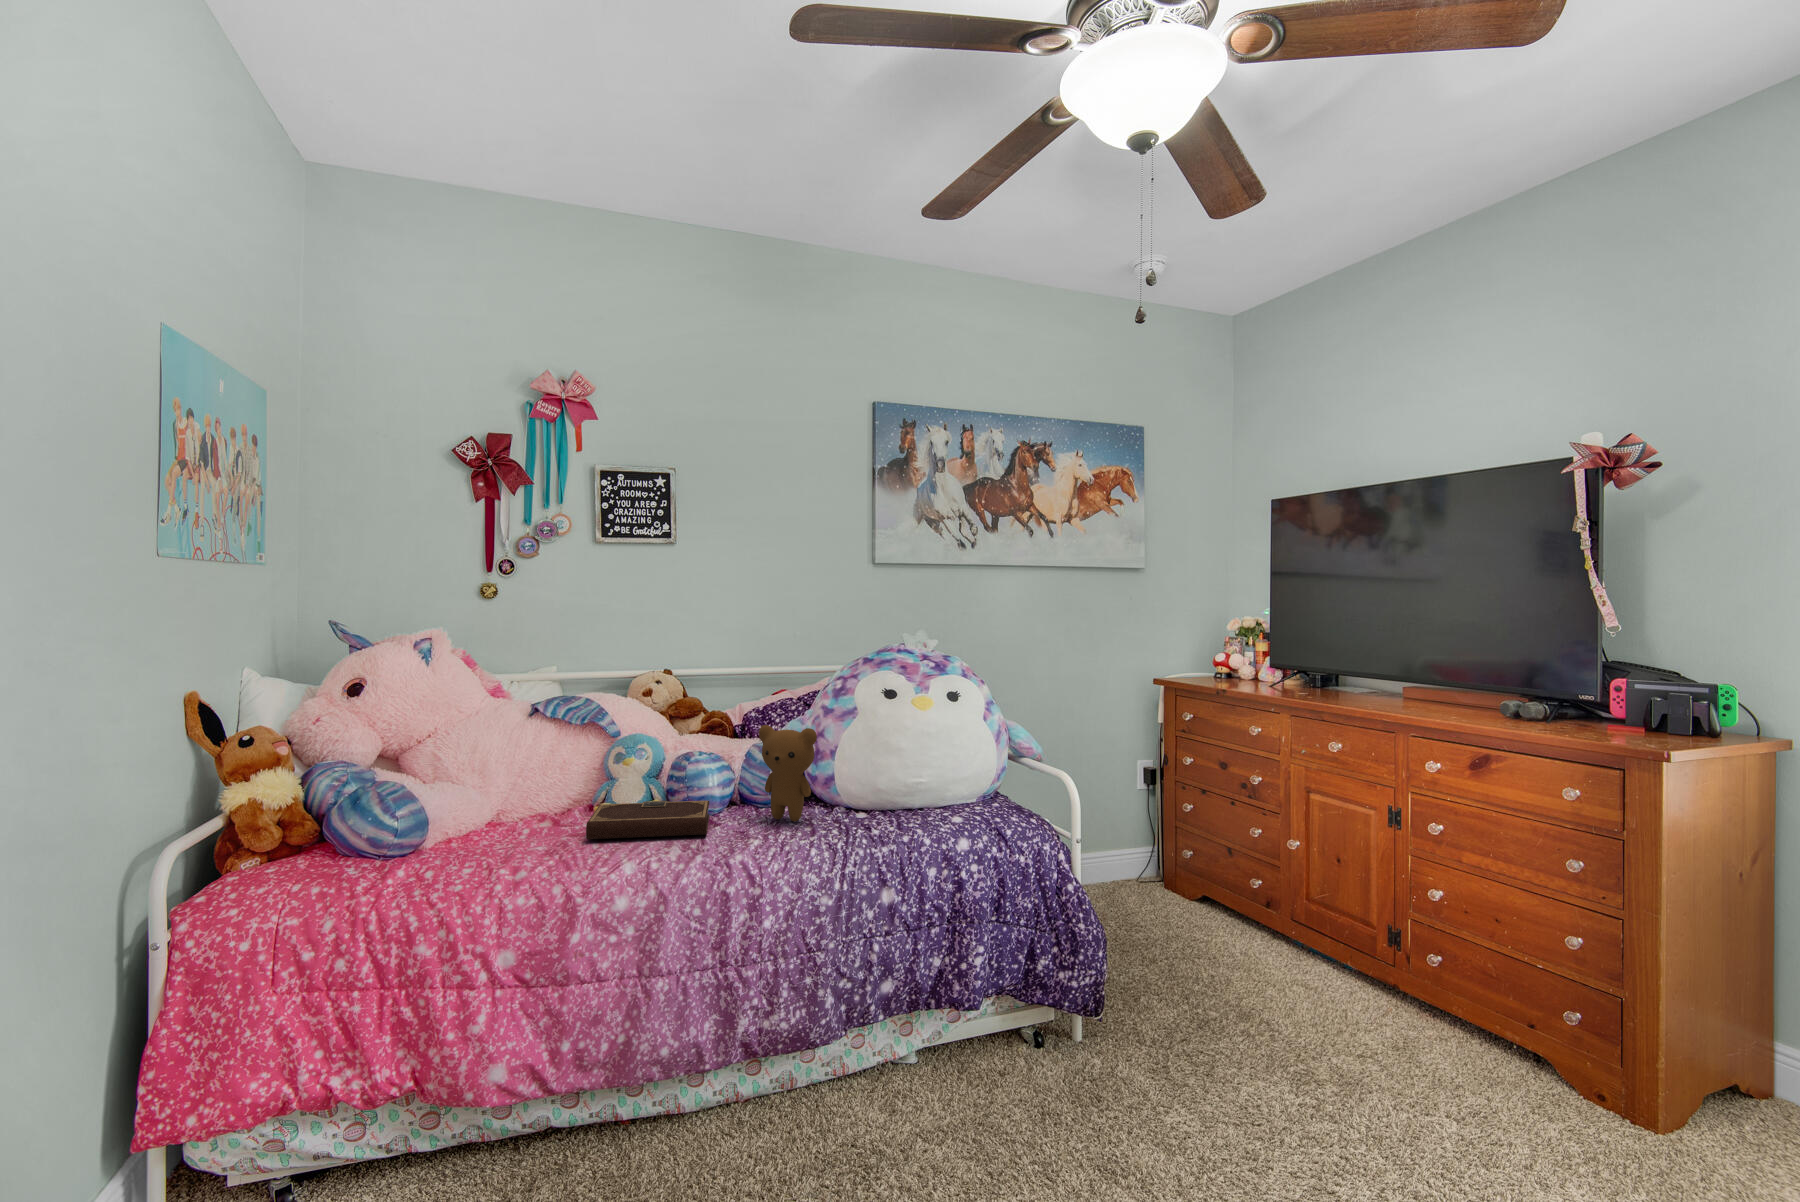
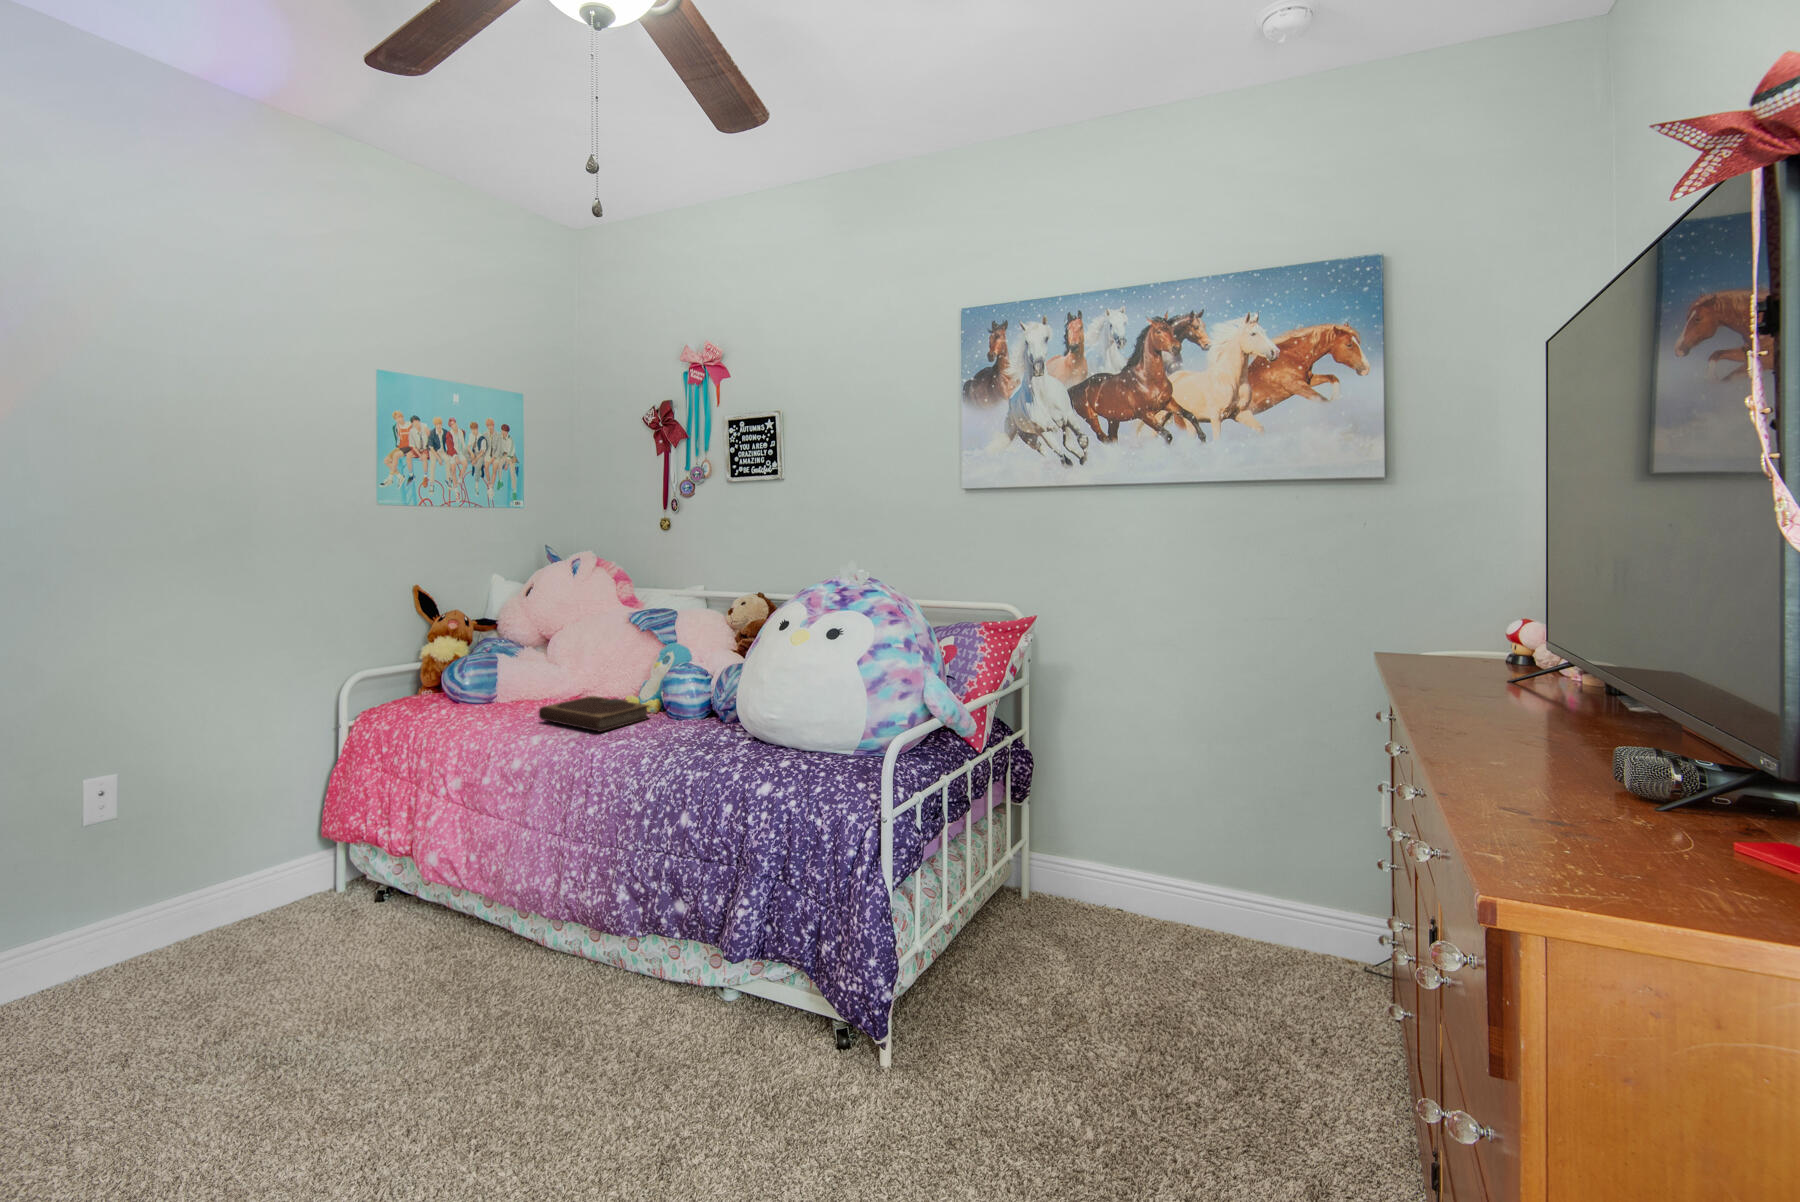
teddy bear: present [759,725,817,822] -> none [656,645,696,735]

